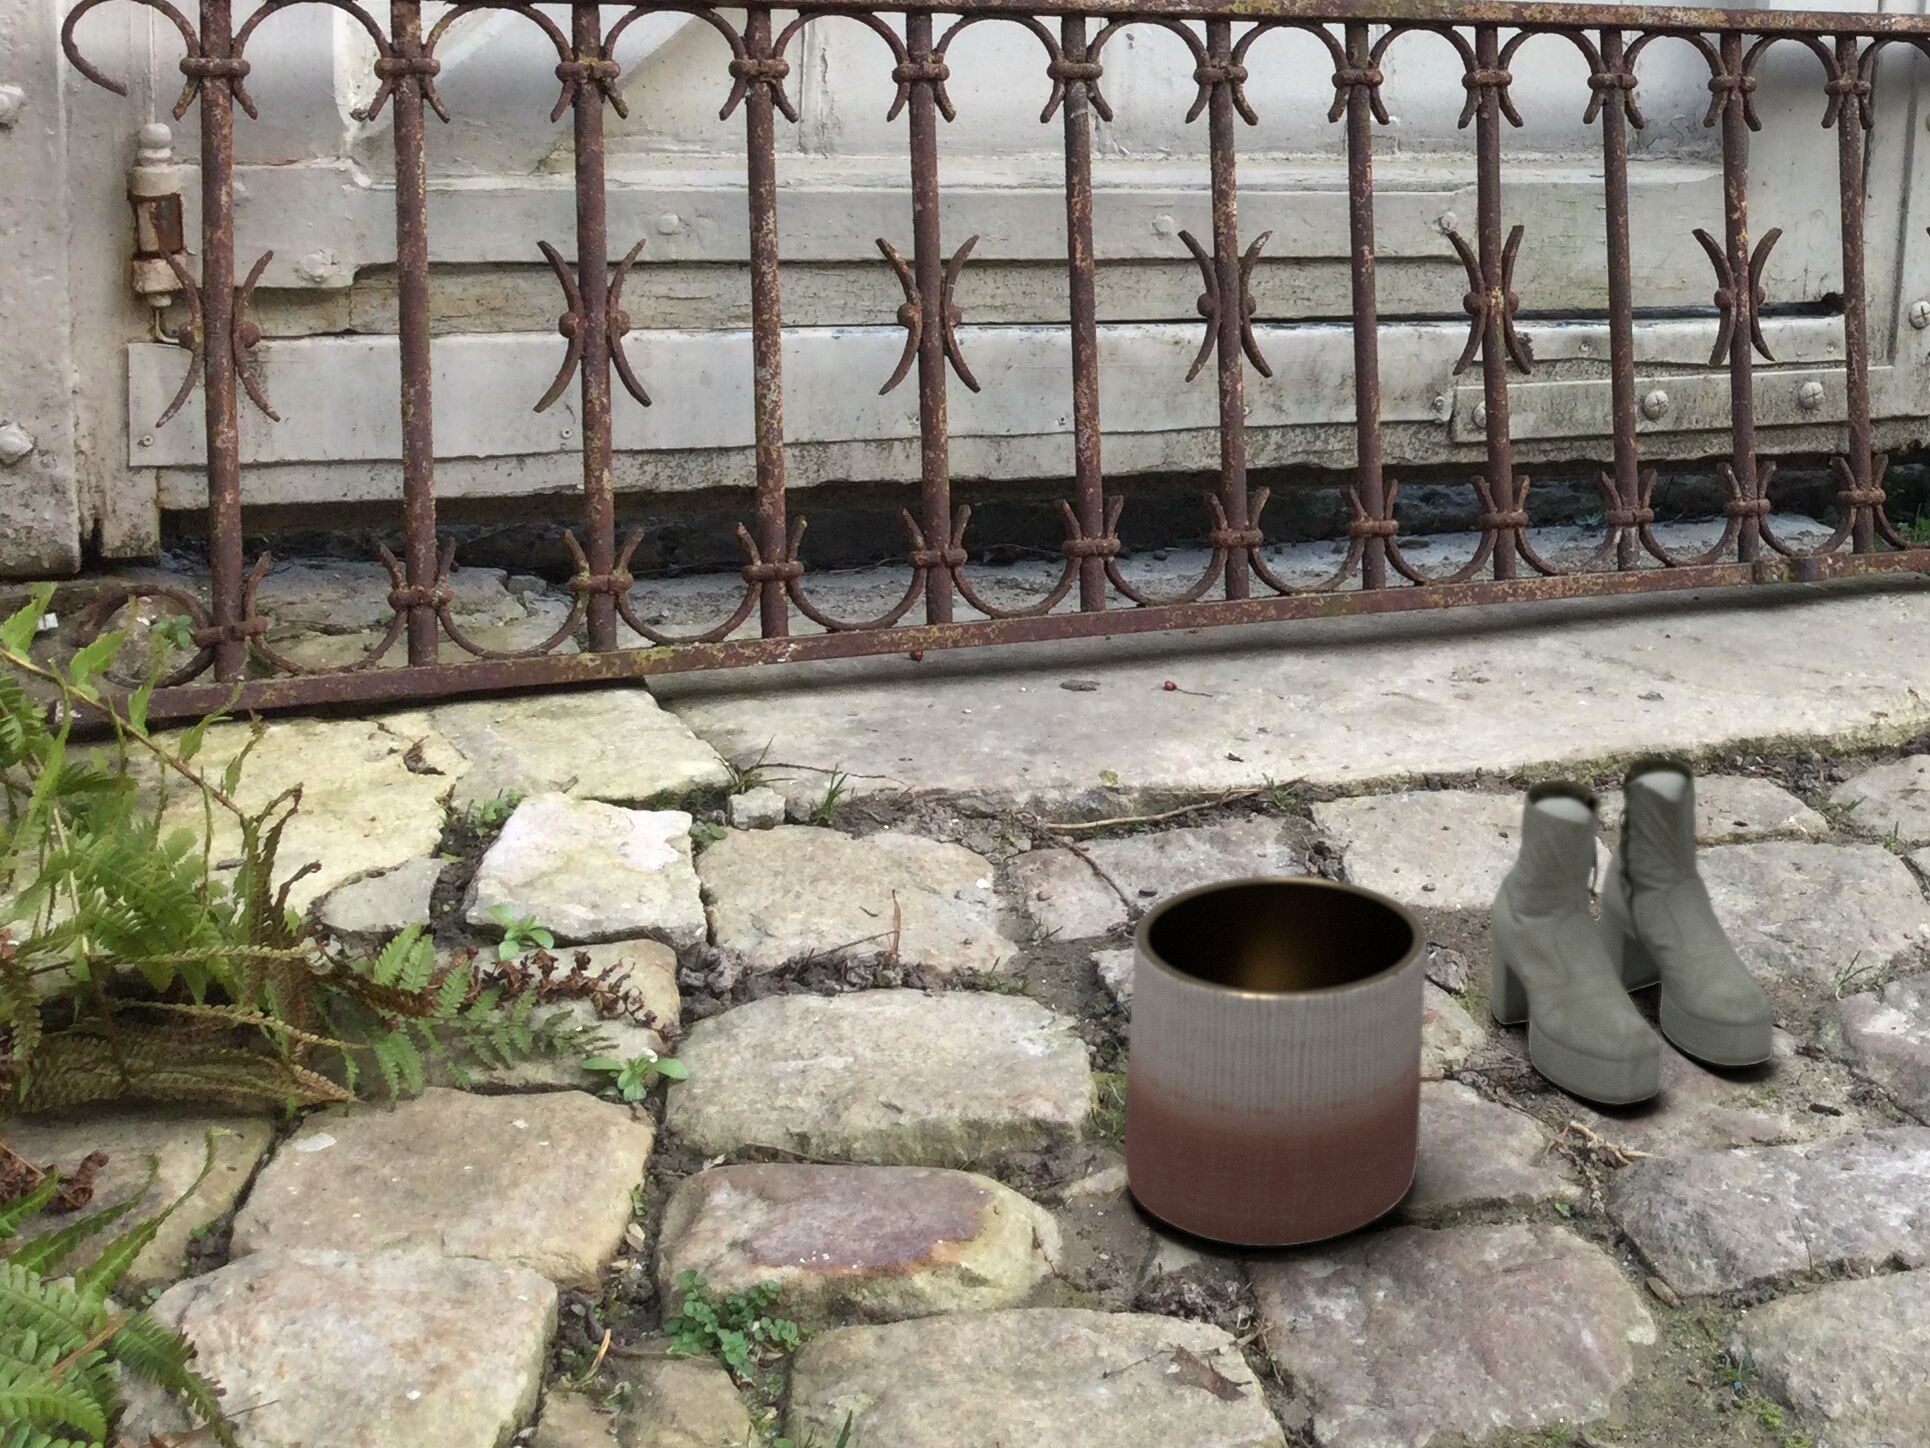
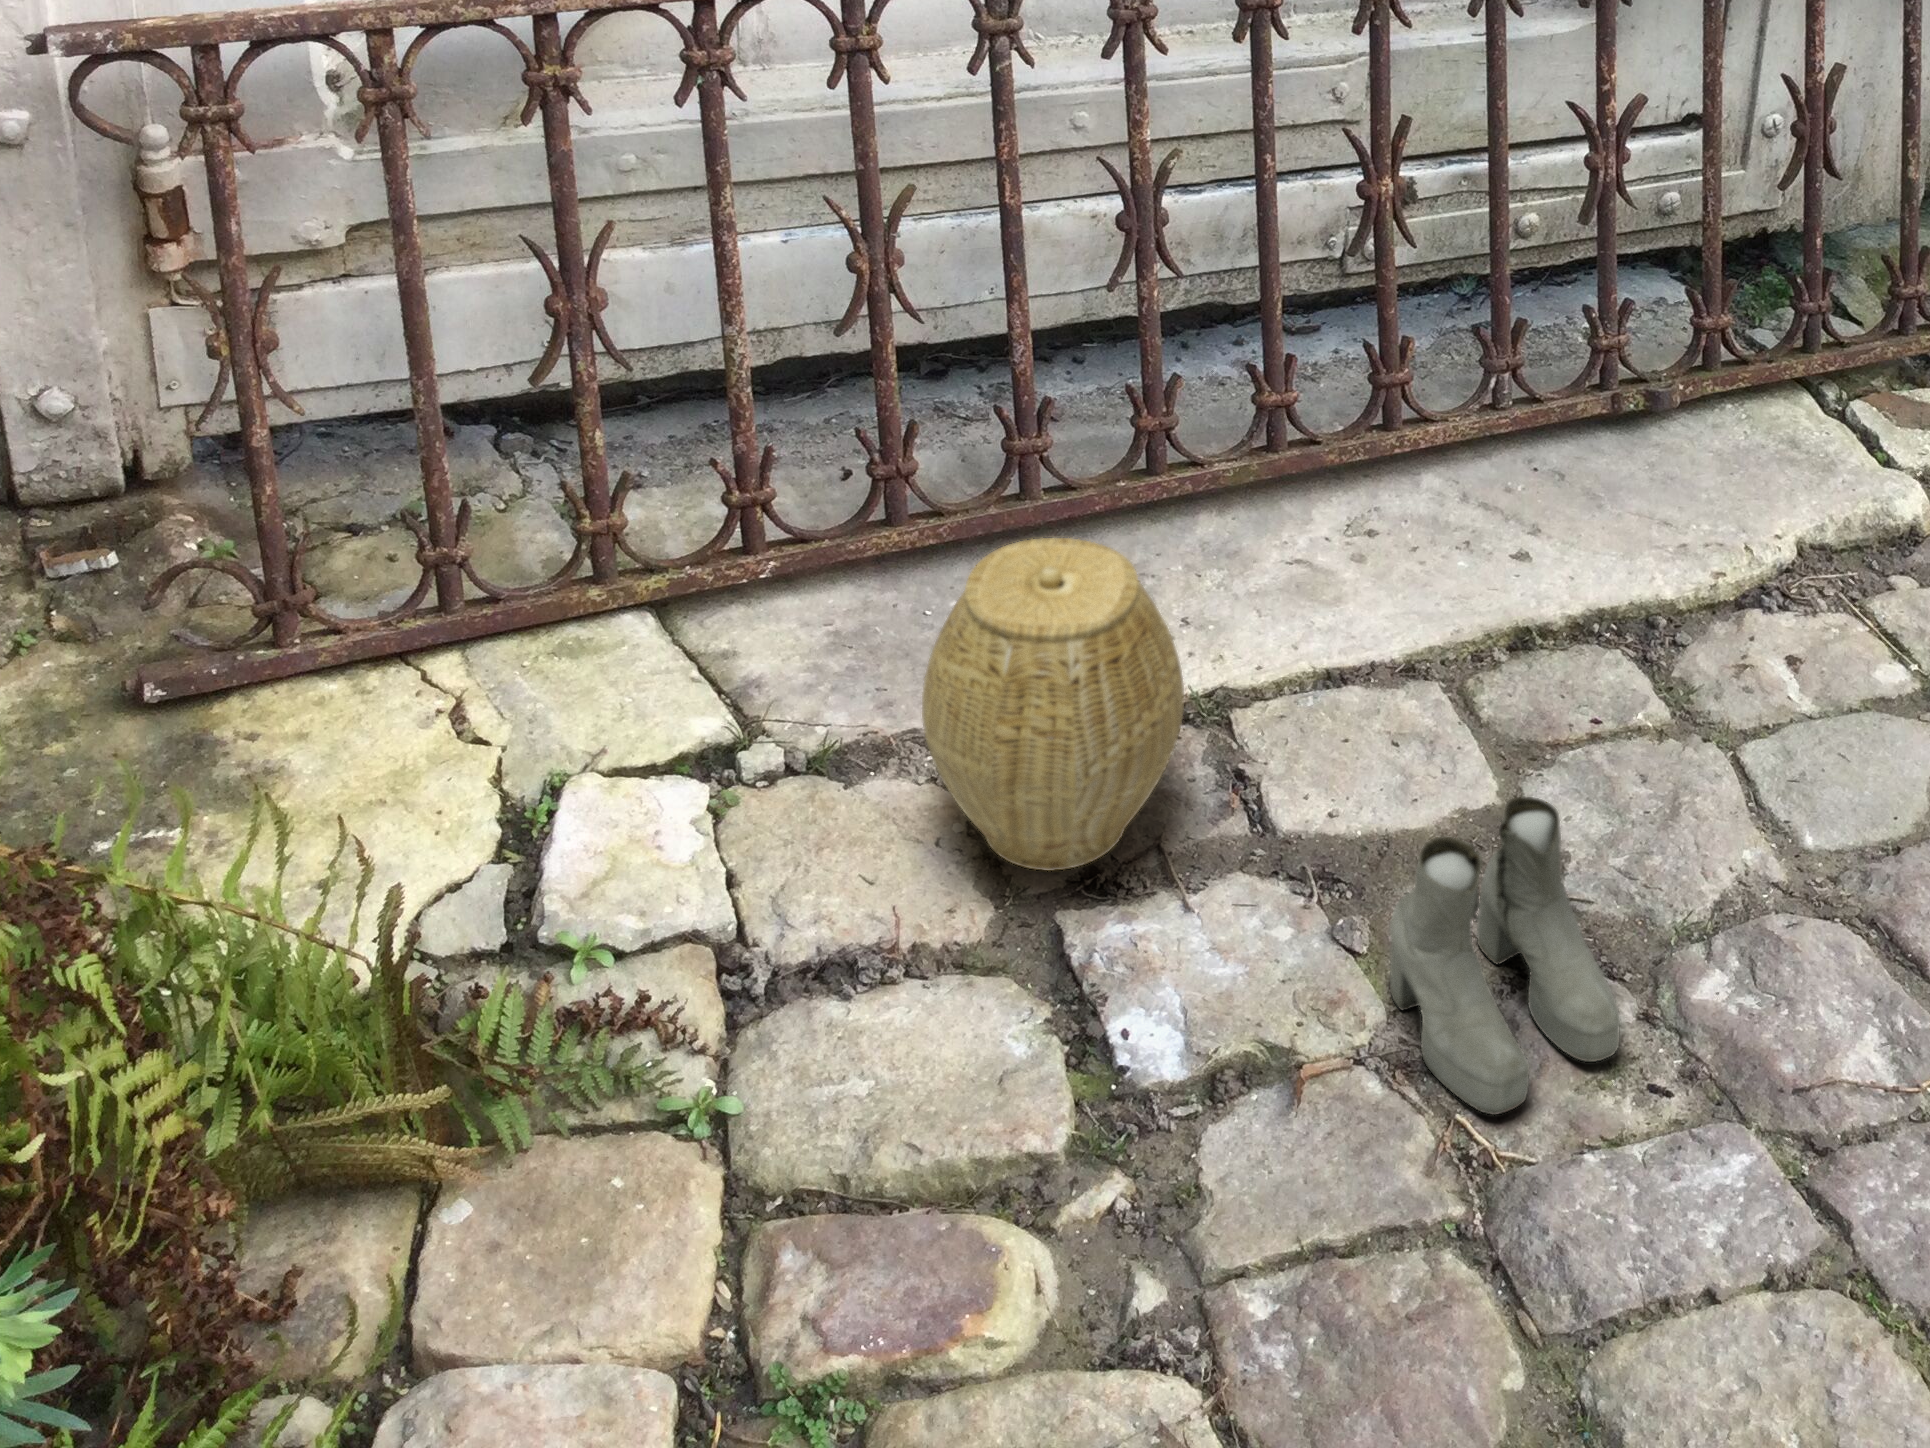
woven basket: none [946,514,1251,907] -> present [922,538,1184,871]
planter: present [1124,876,1427,1246] -> none [1100,979,1340,1302]

